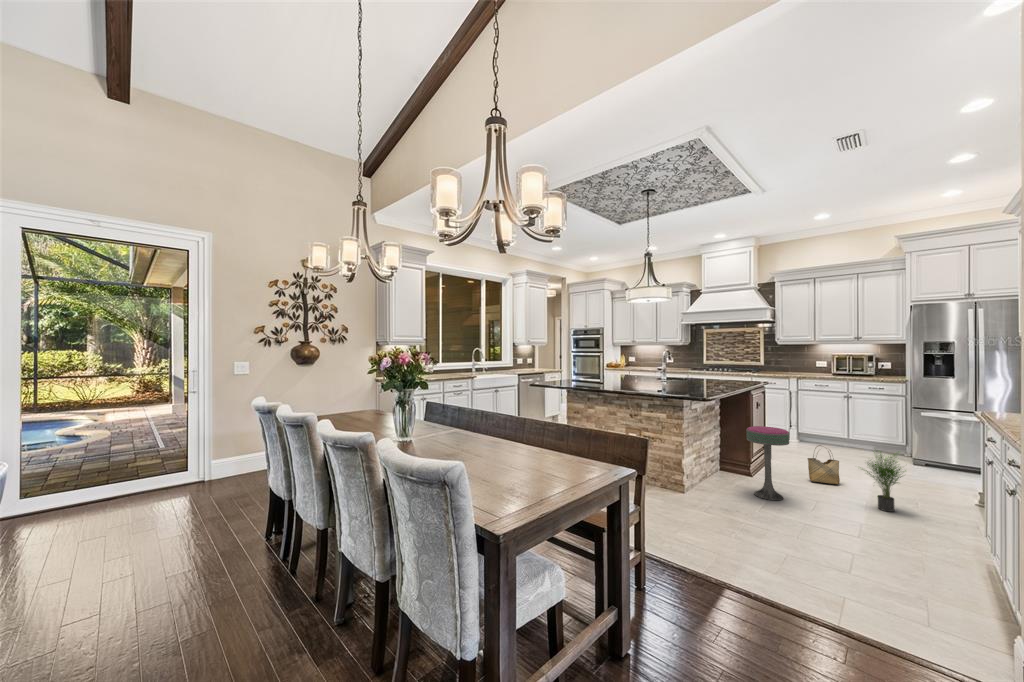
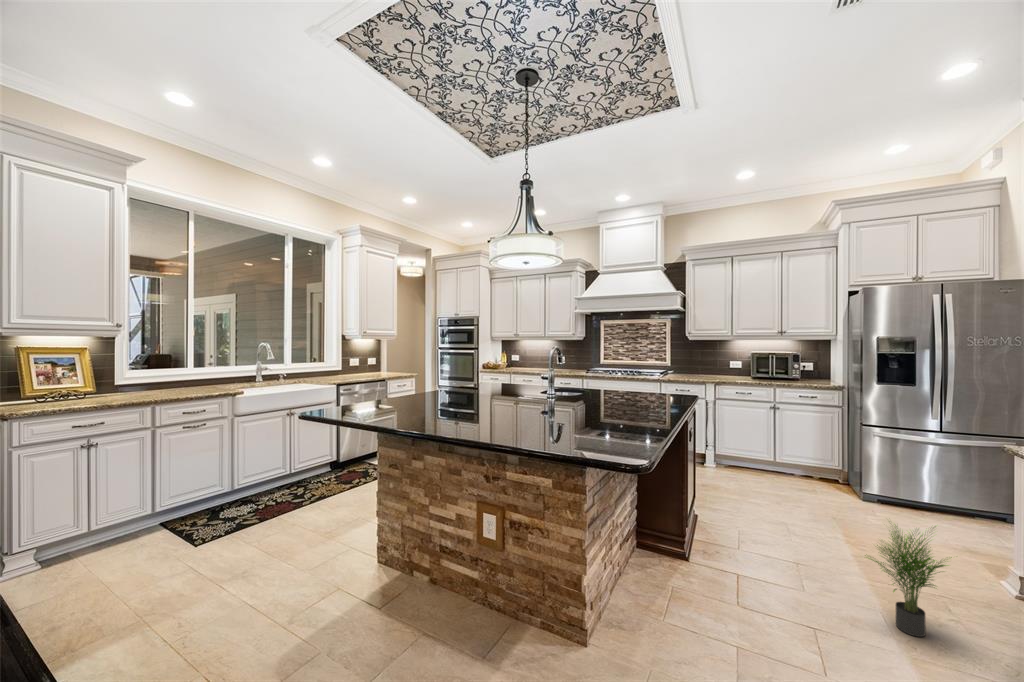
bar stool: present [746,426,789,500] -> none [688,485,762,630]
woven basket: present [808,445,840,484] -> none [762,498,808,562]

